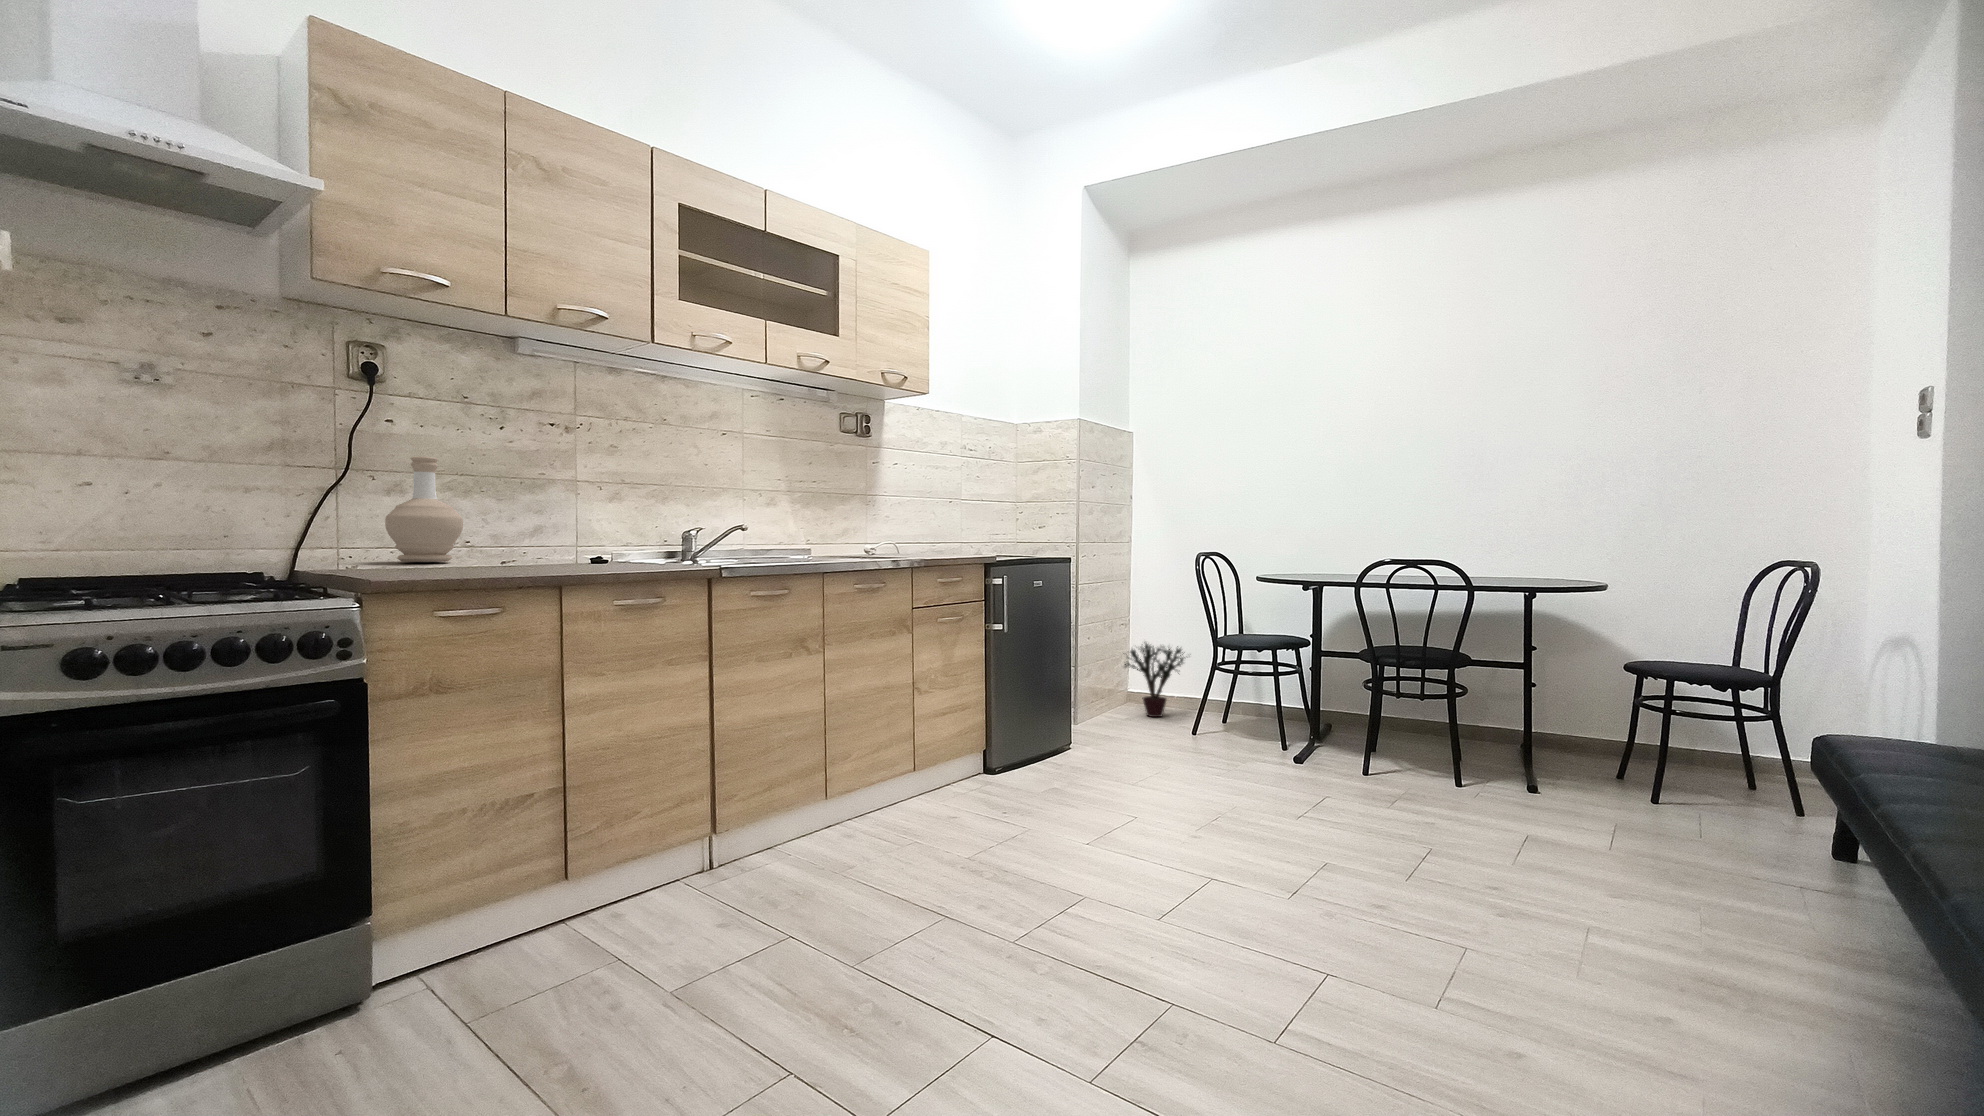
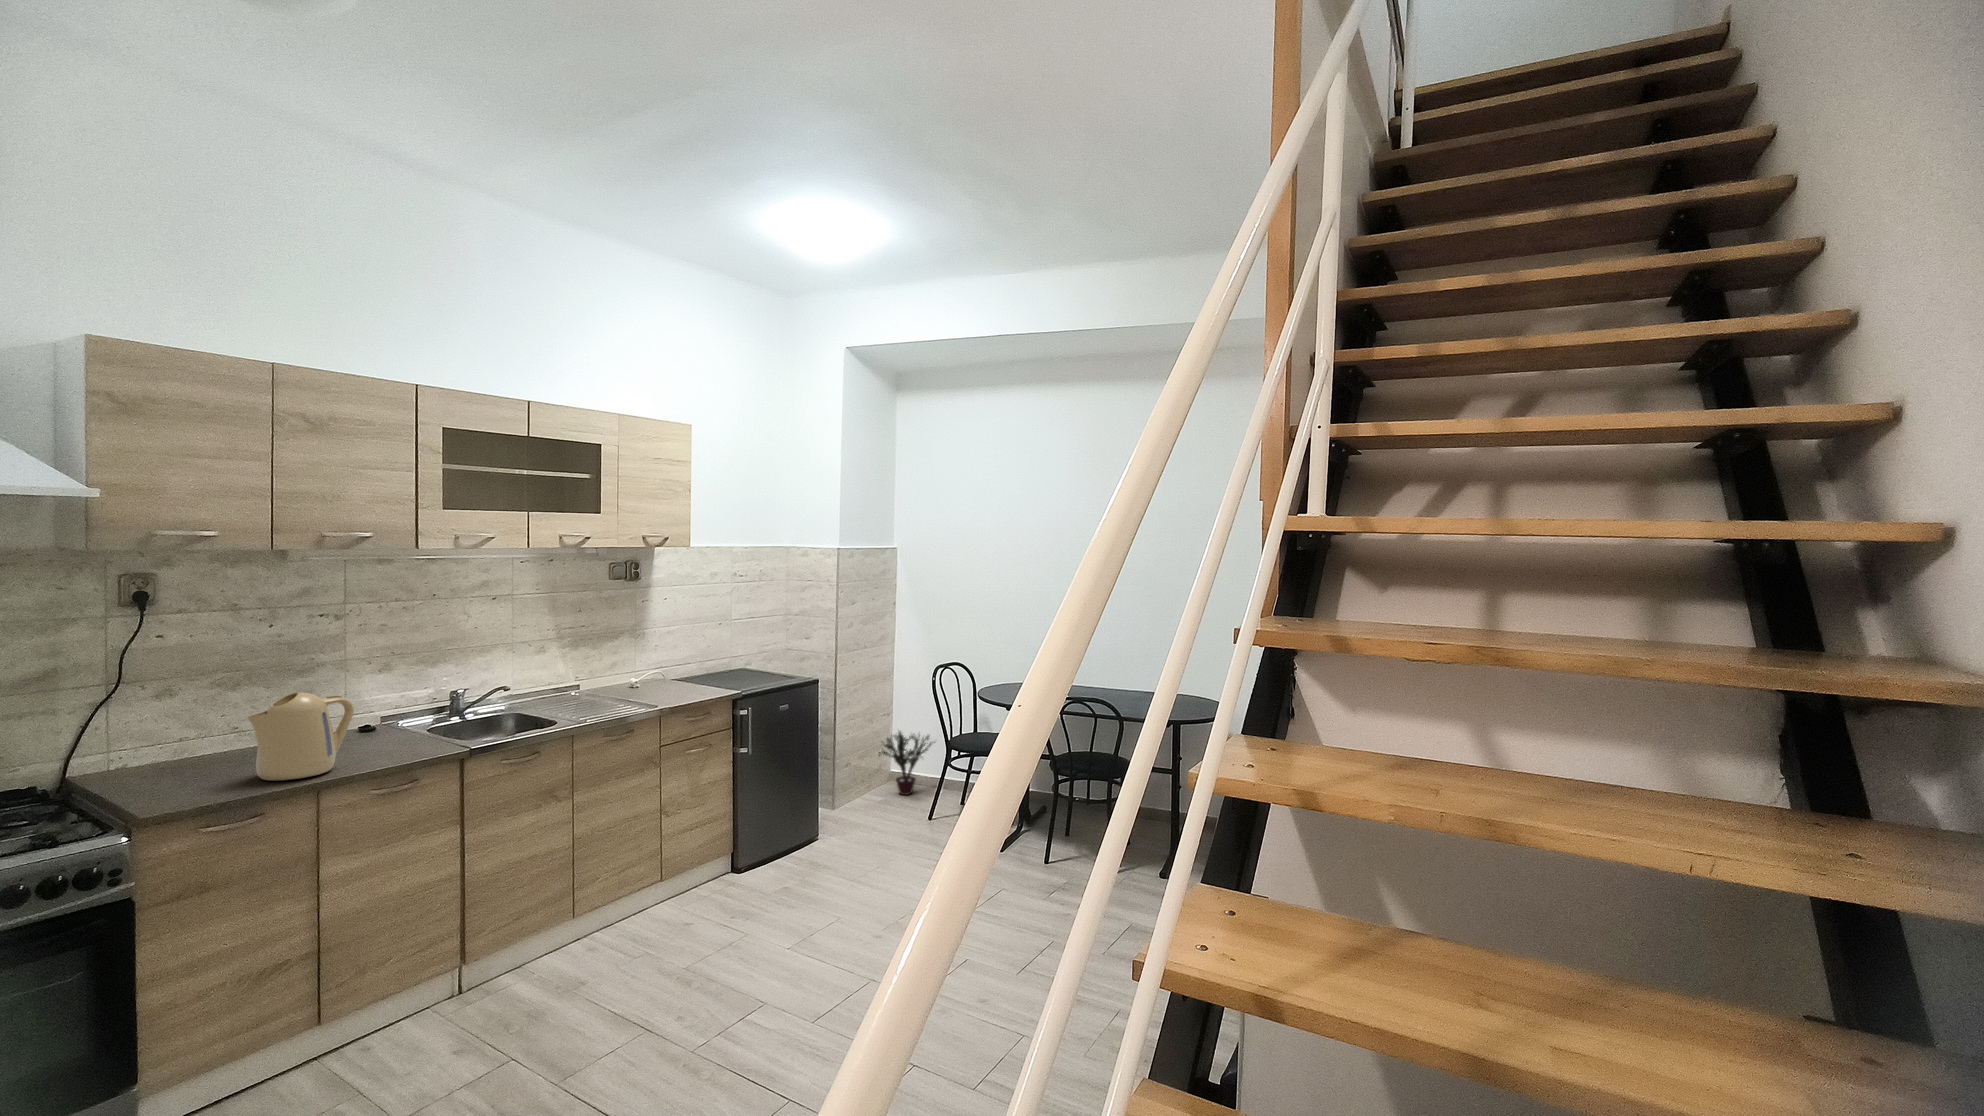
bottle: present [385,456,463,562] -> none [155,665,232,758]
kettle: none [482,472,595,573] -> present [246,693,354,781]

